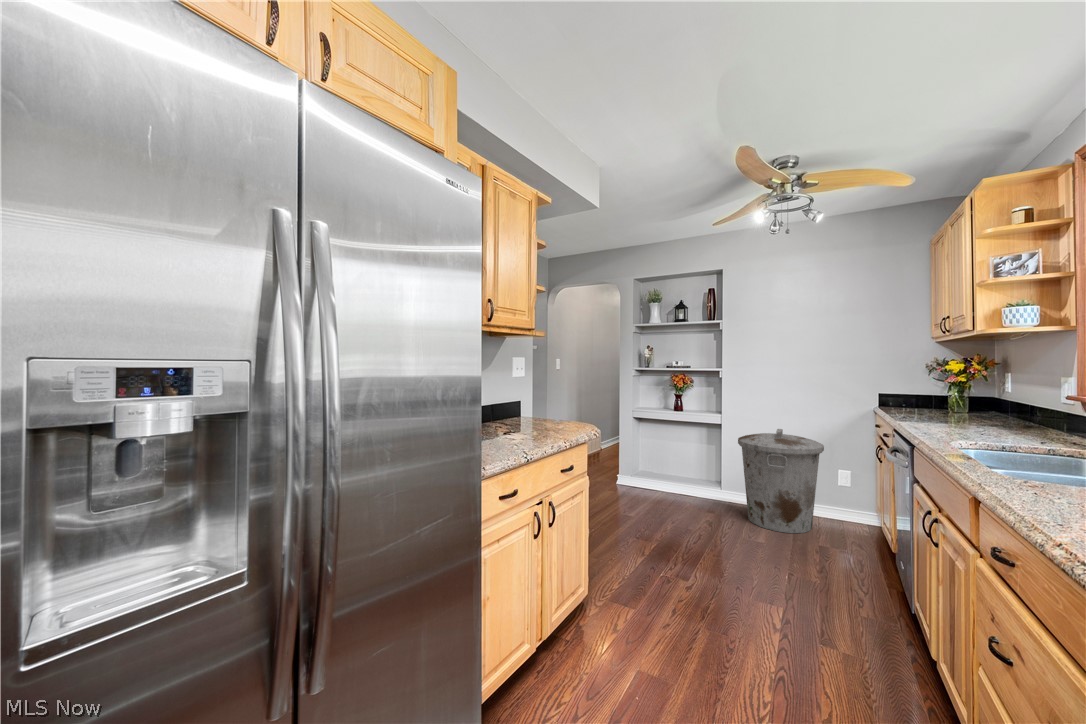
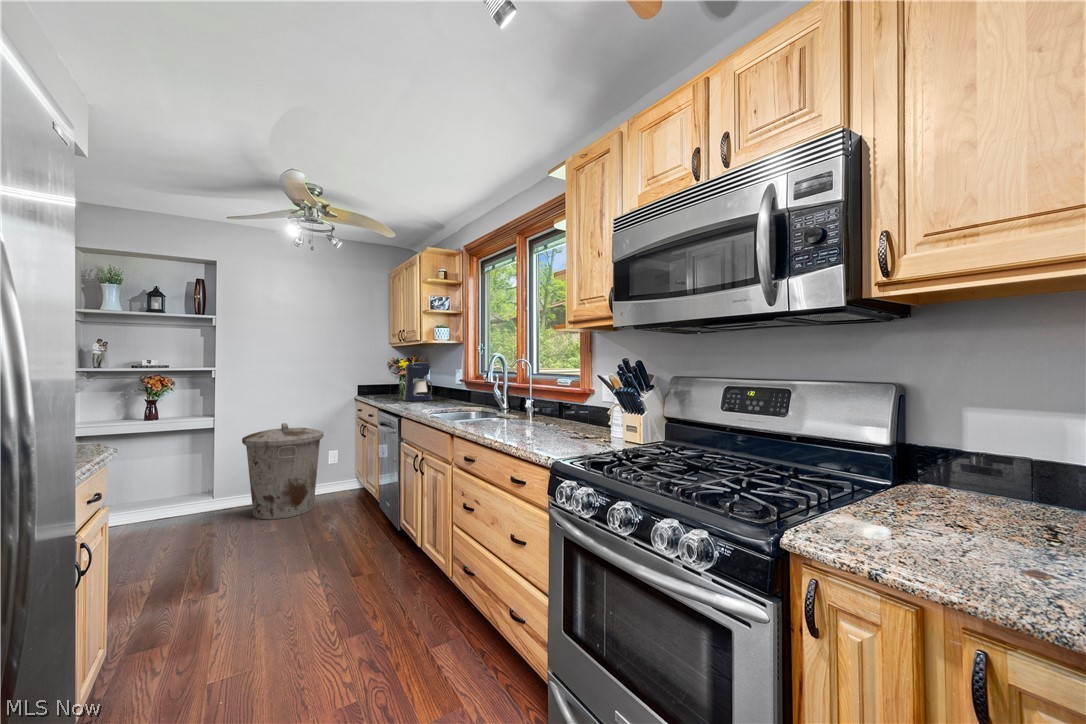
coffee maker: none [942,365,1004,426] -> present [404,362,432,401]

